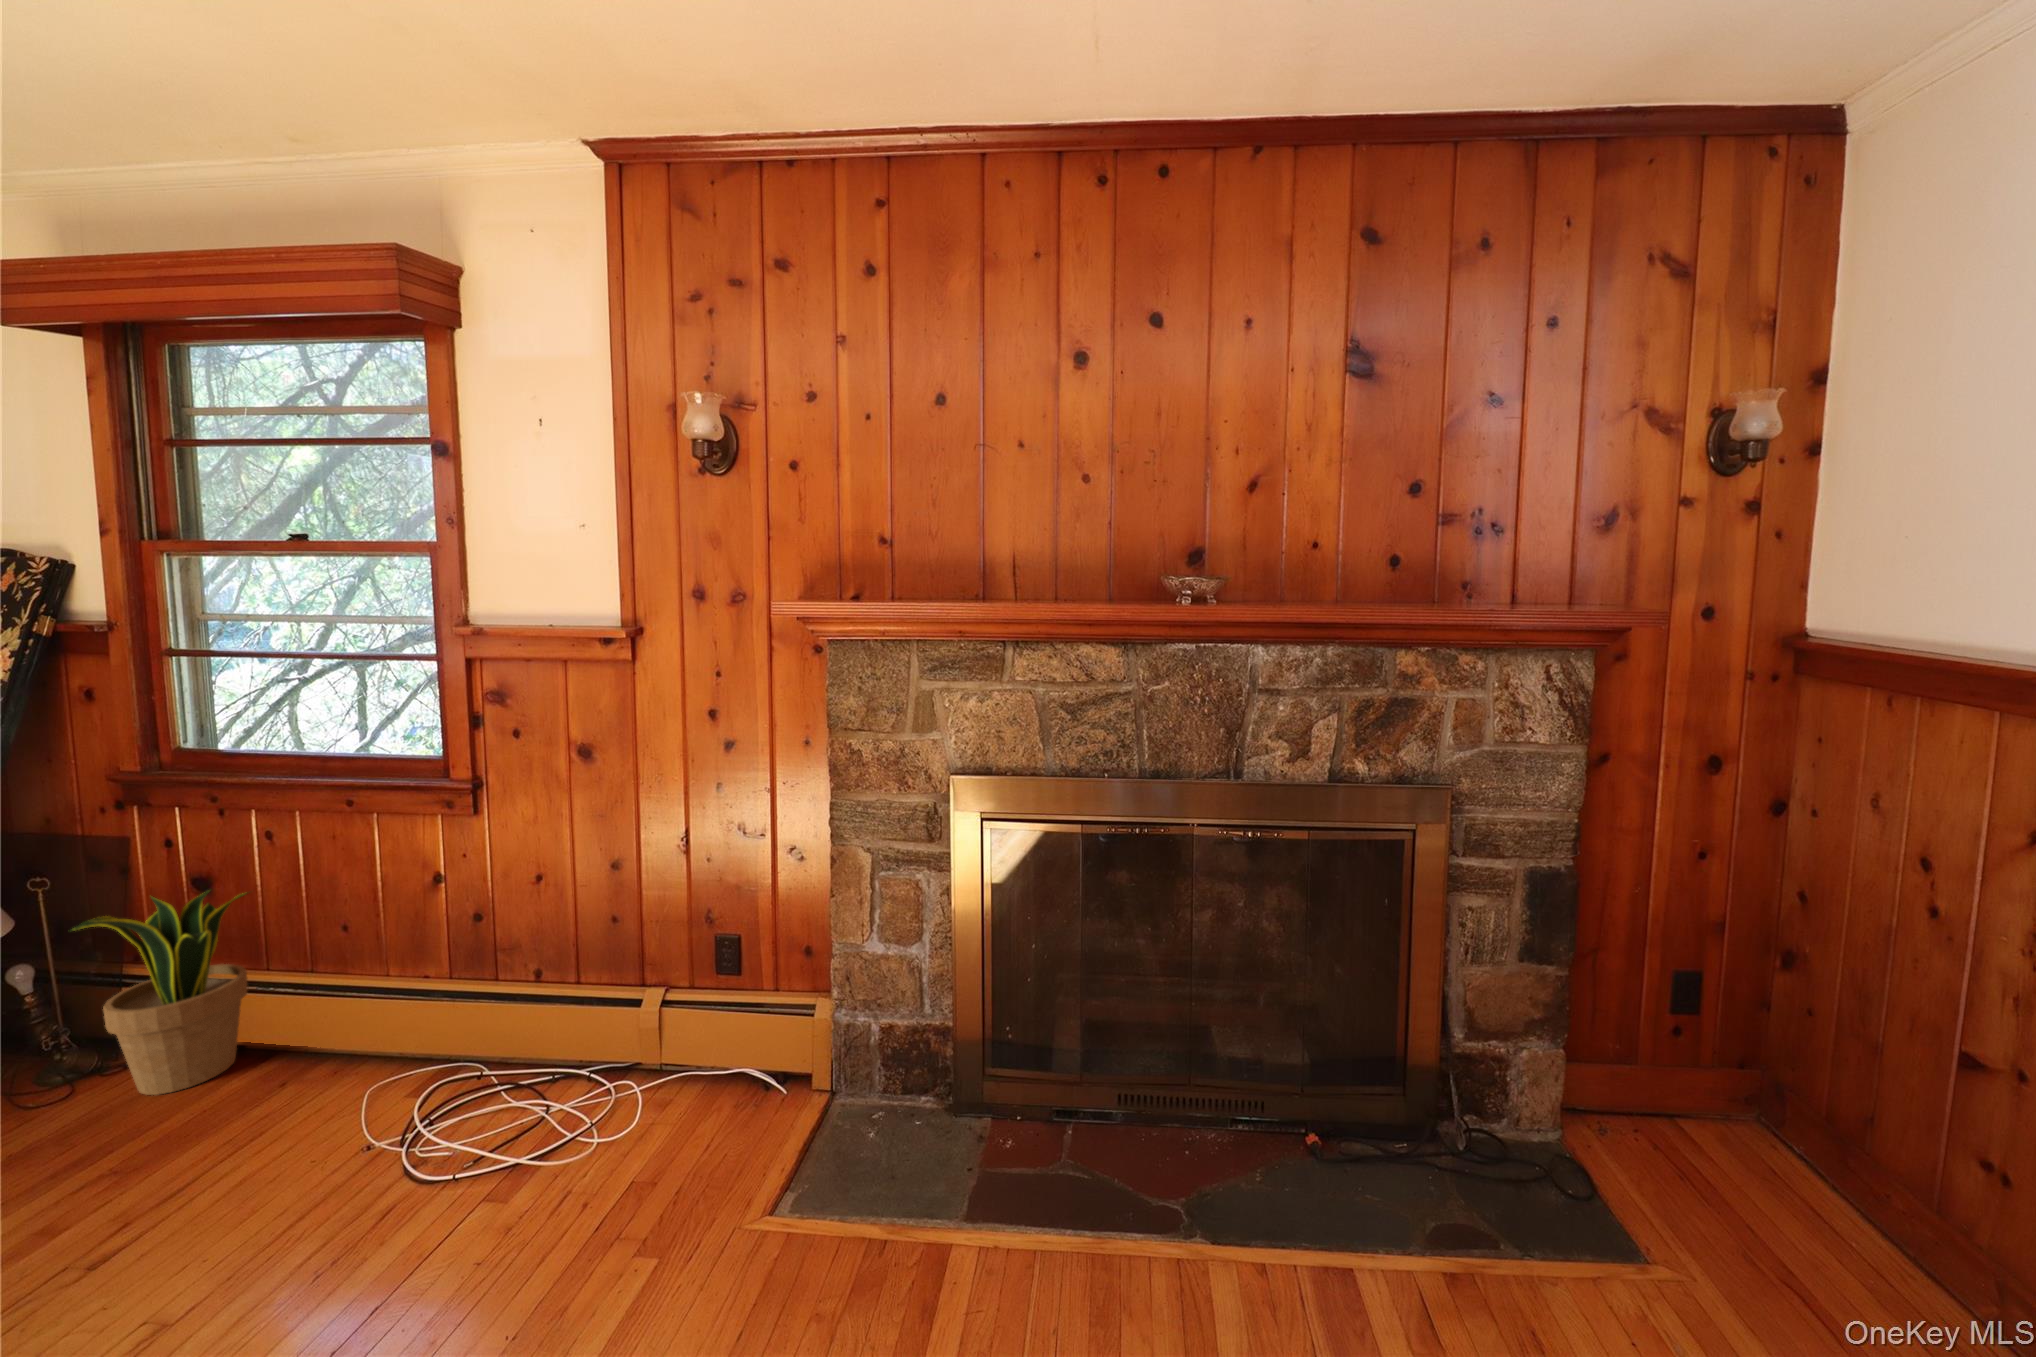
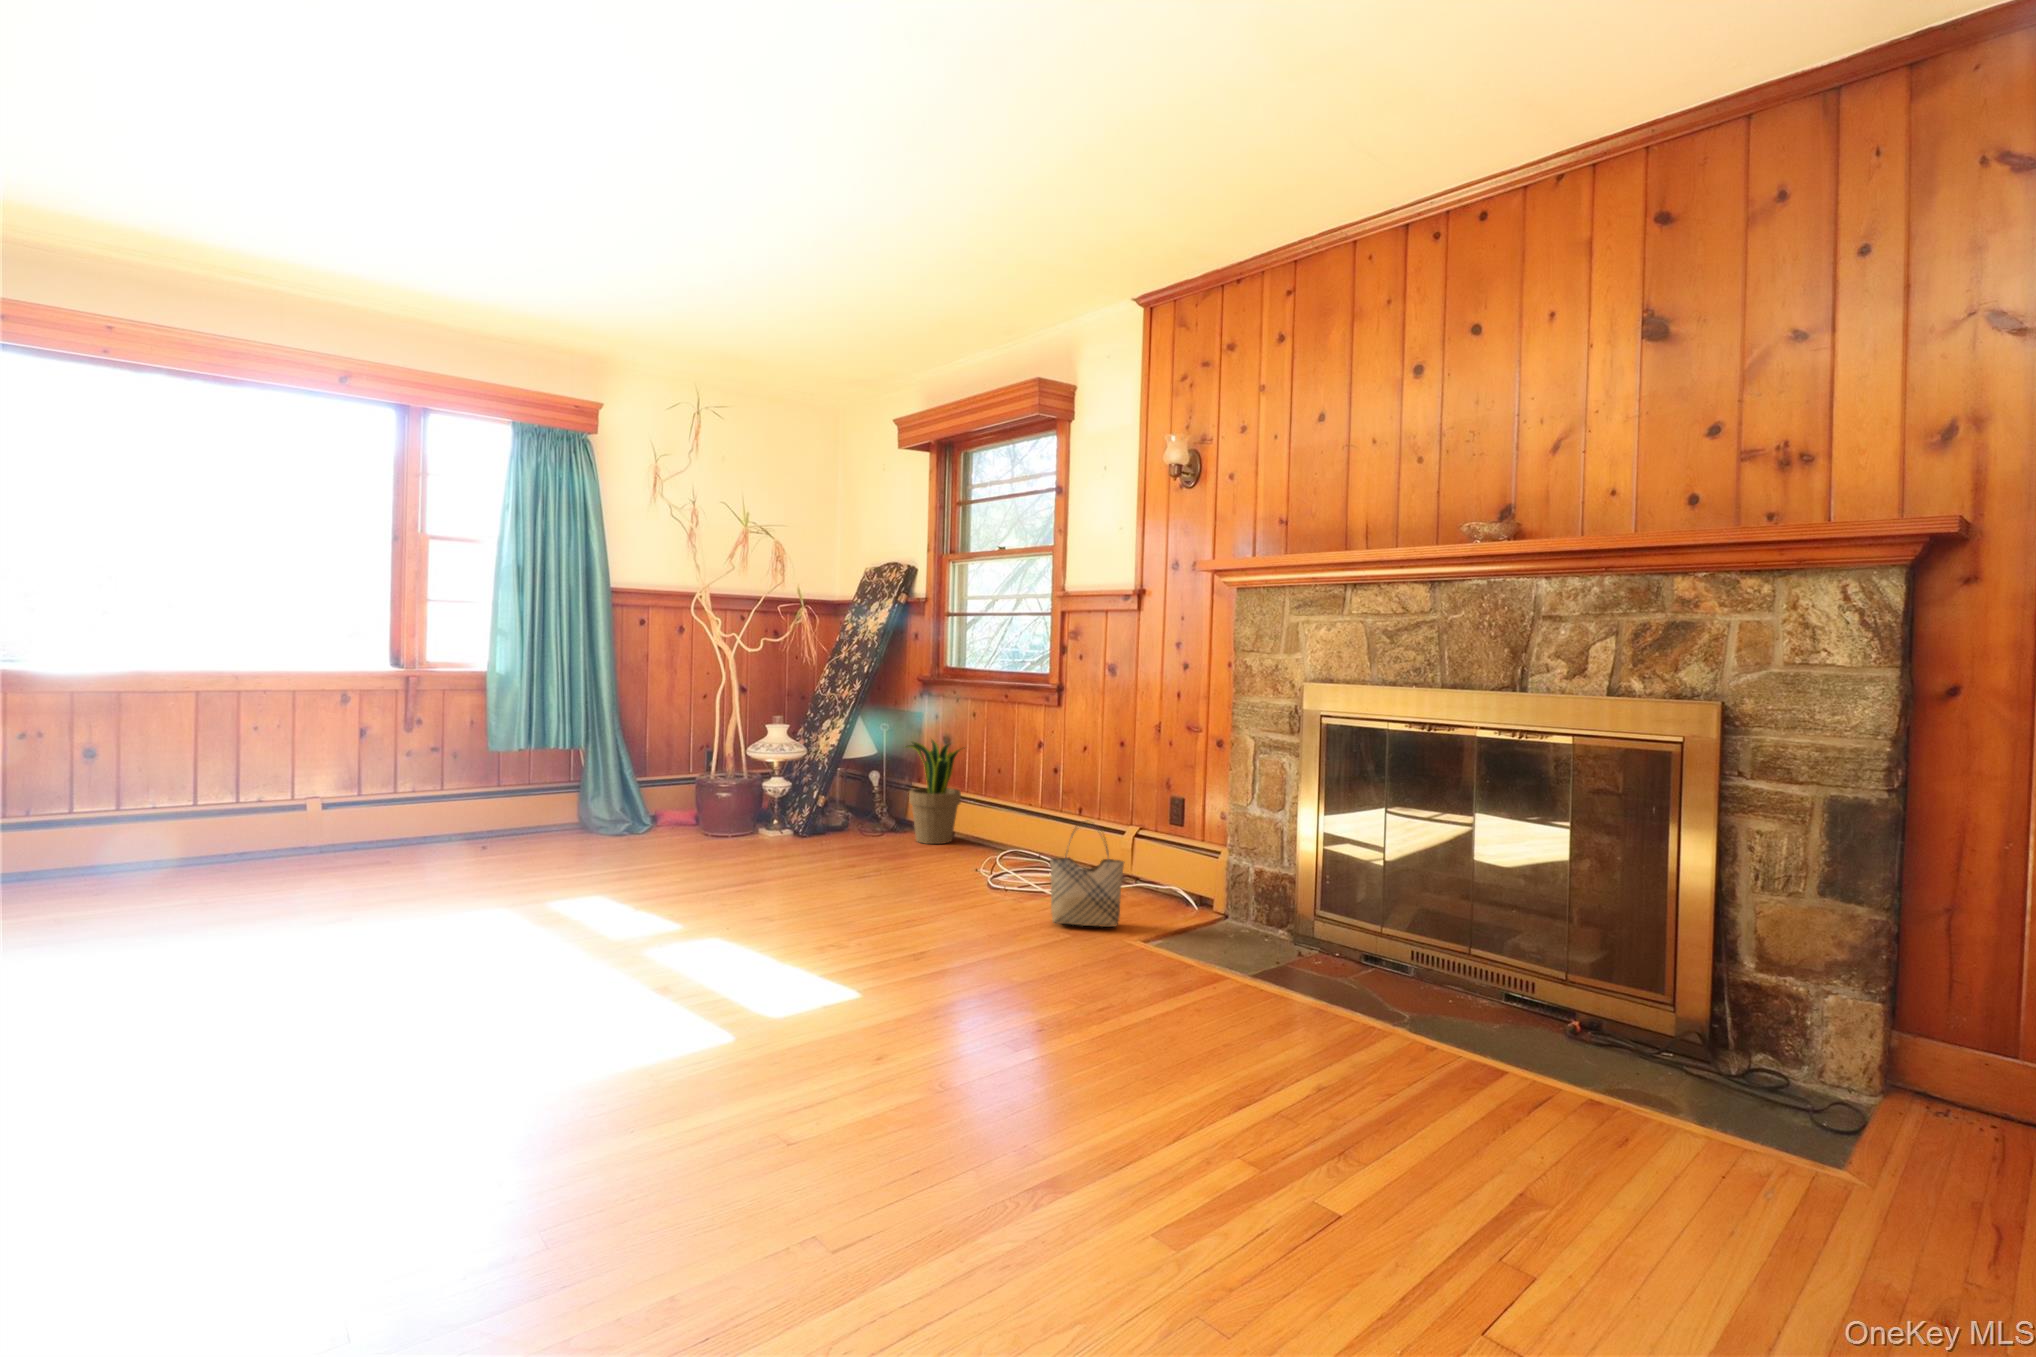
woven basket: none [557,1054,704,1280] -> present [1050,821,1125,927]

